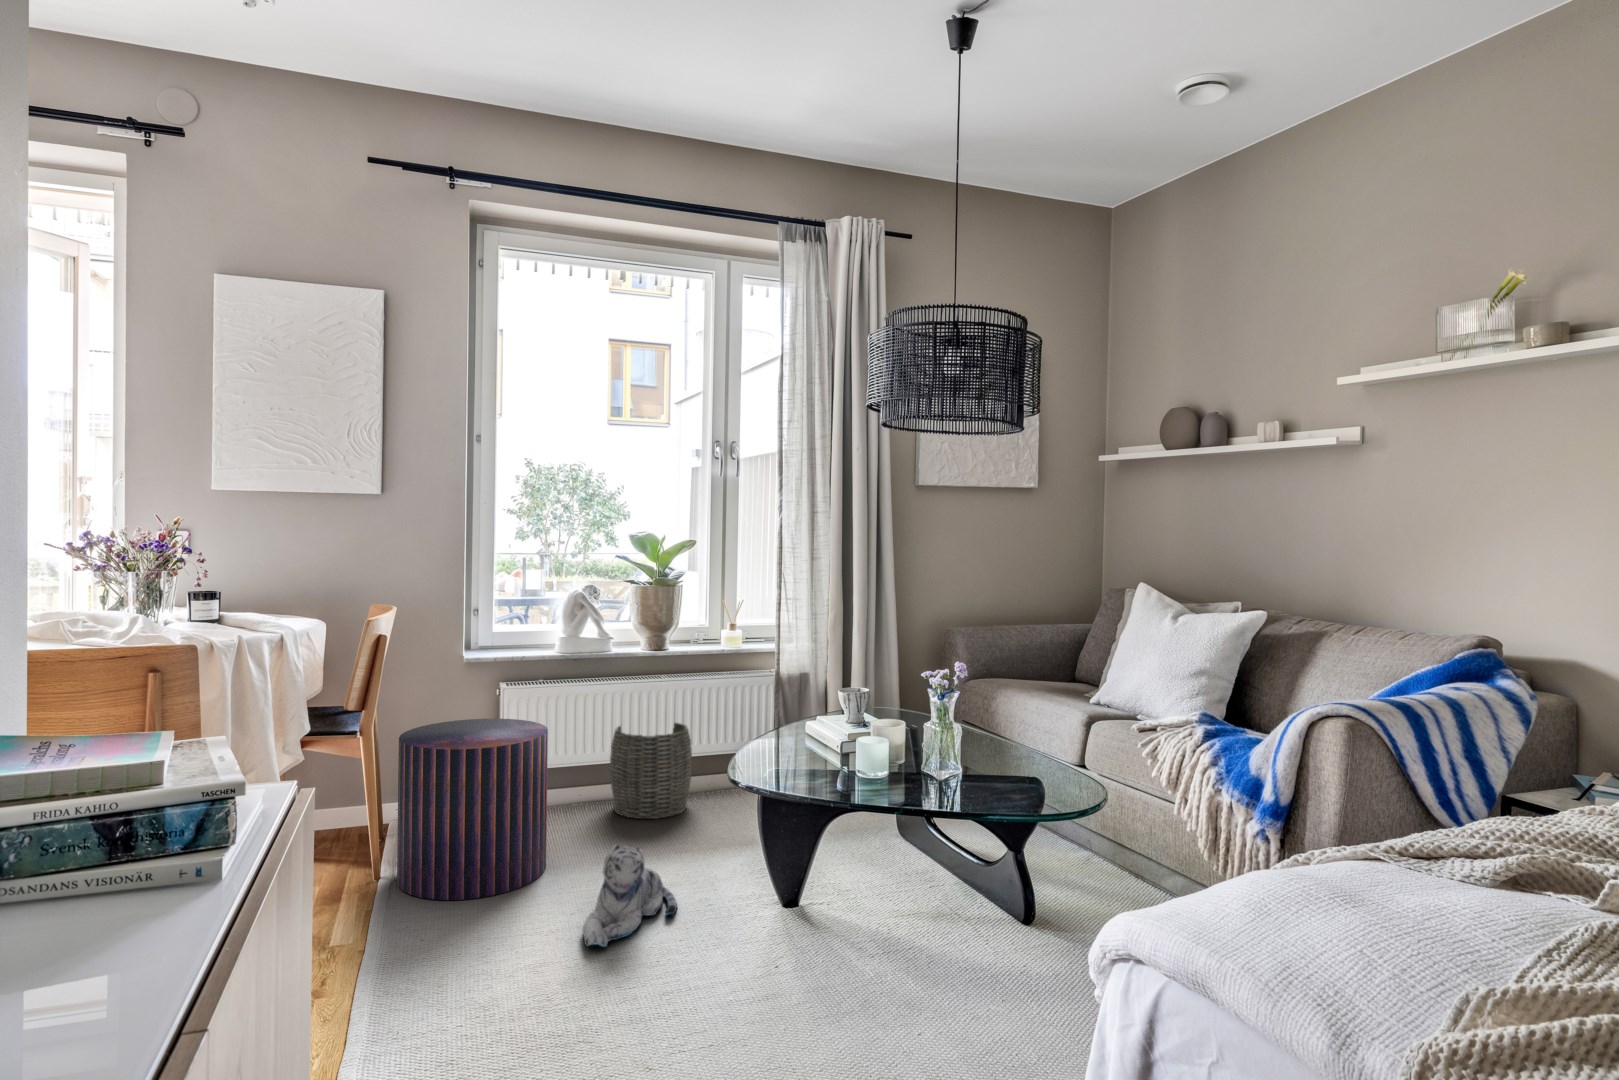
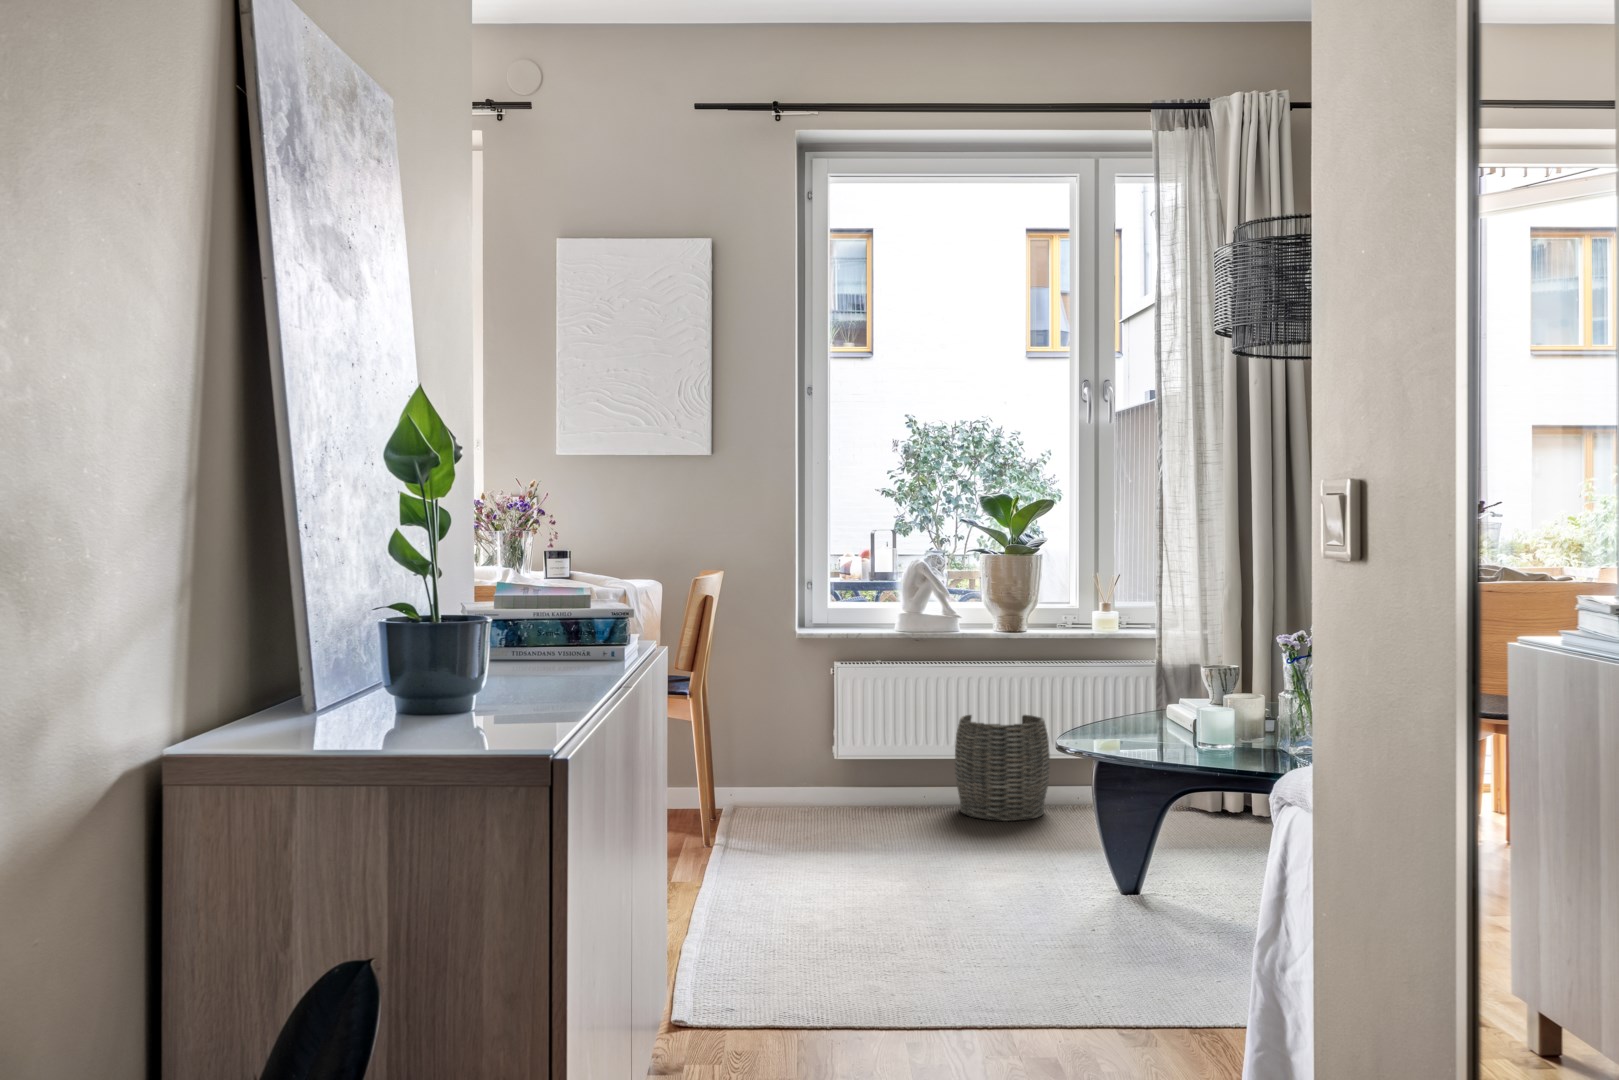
pouf: present [397,719,548,900] -> none [733,692,880,866]
plush toy: present [583,845,677,947] -> none [909,812,1013,911]

